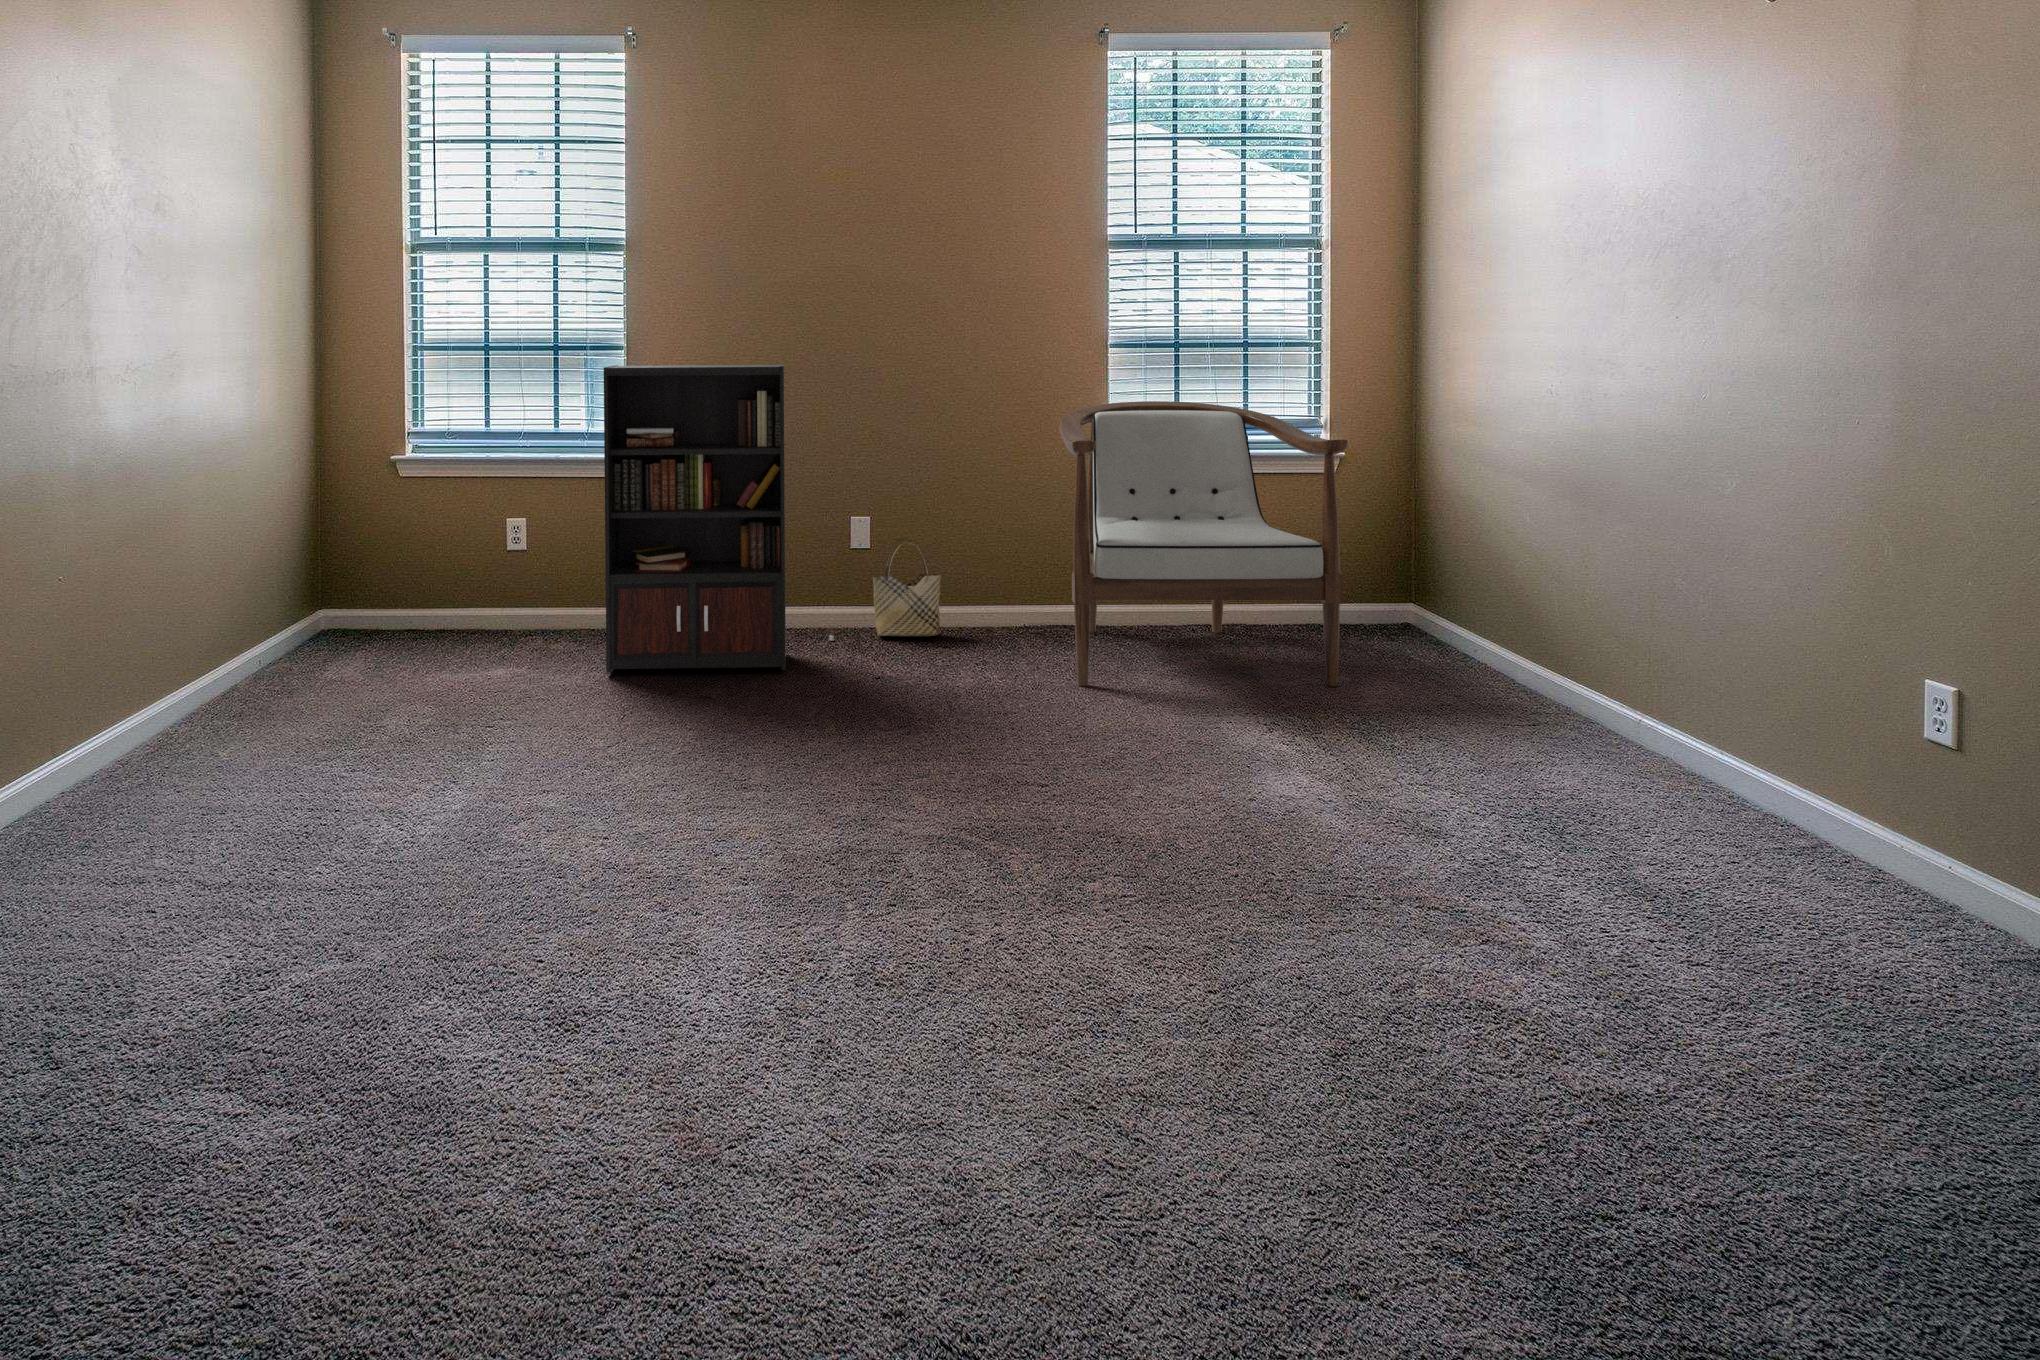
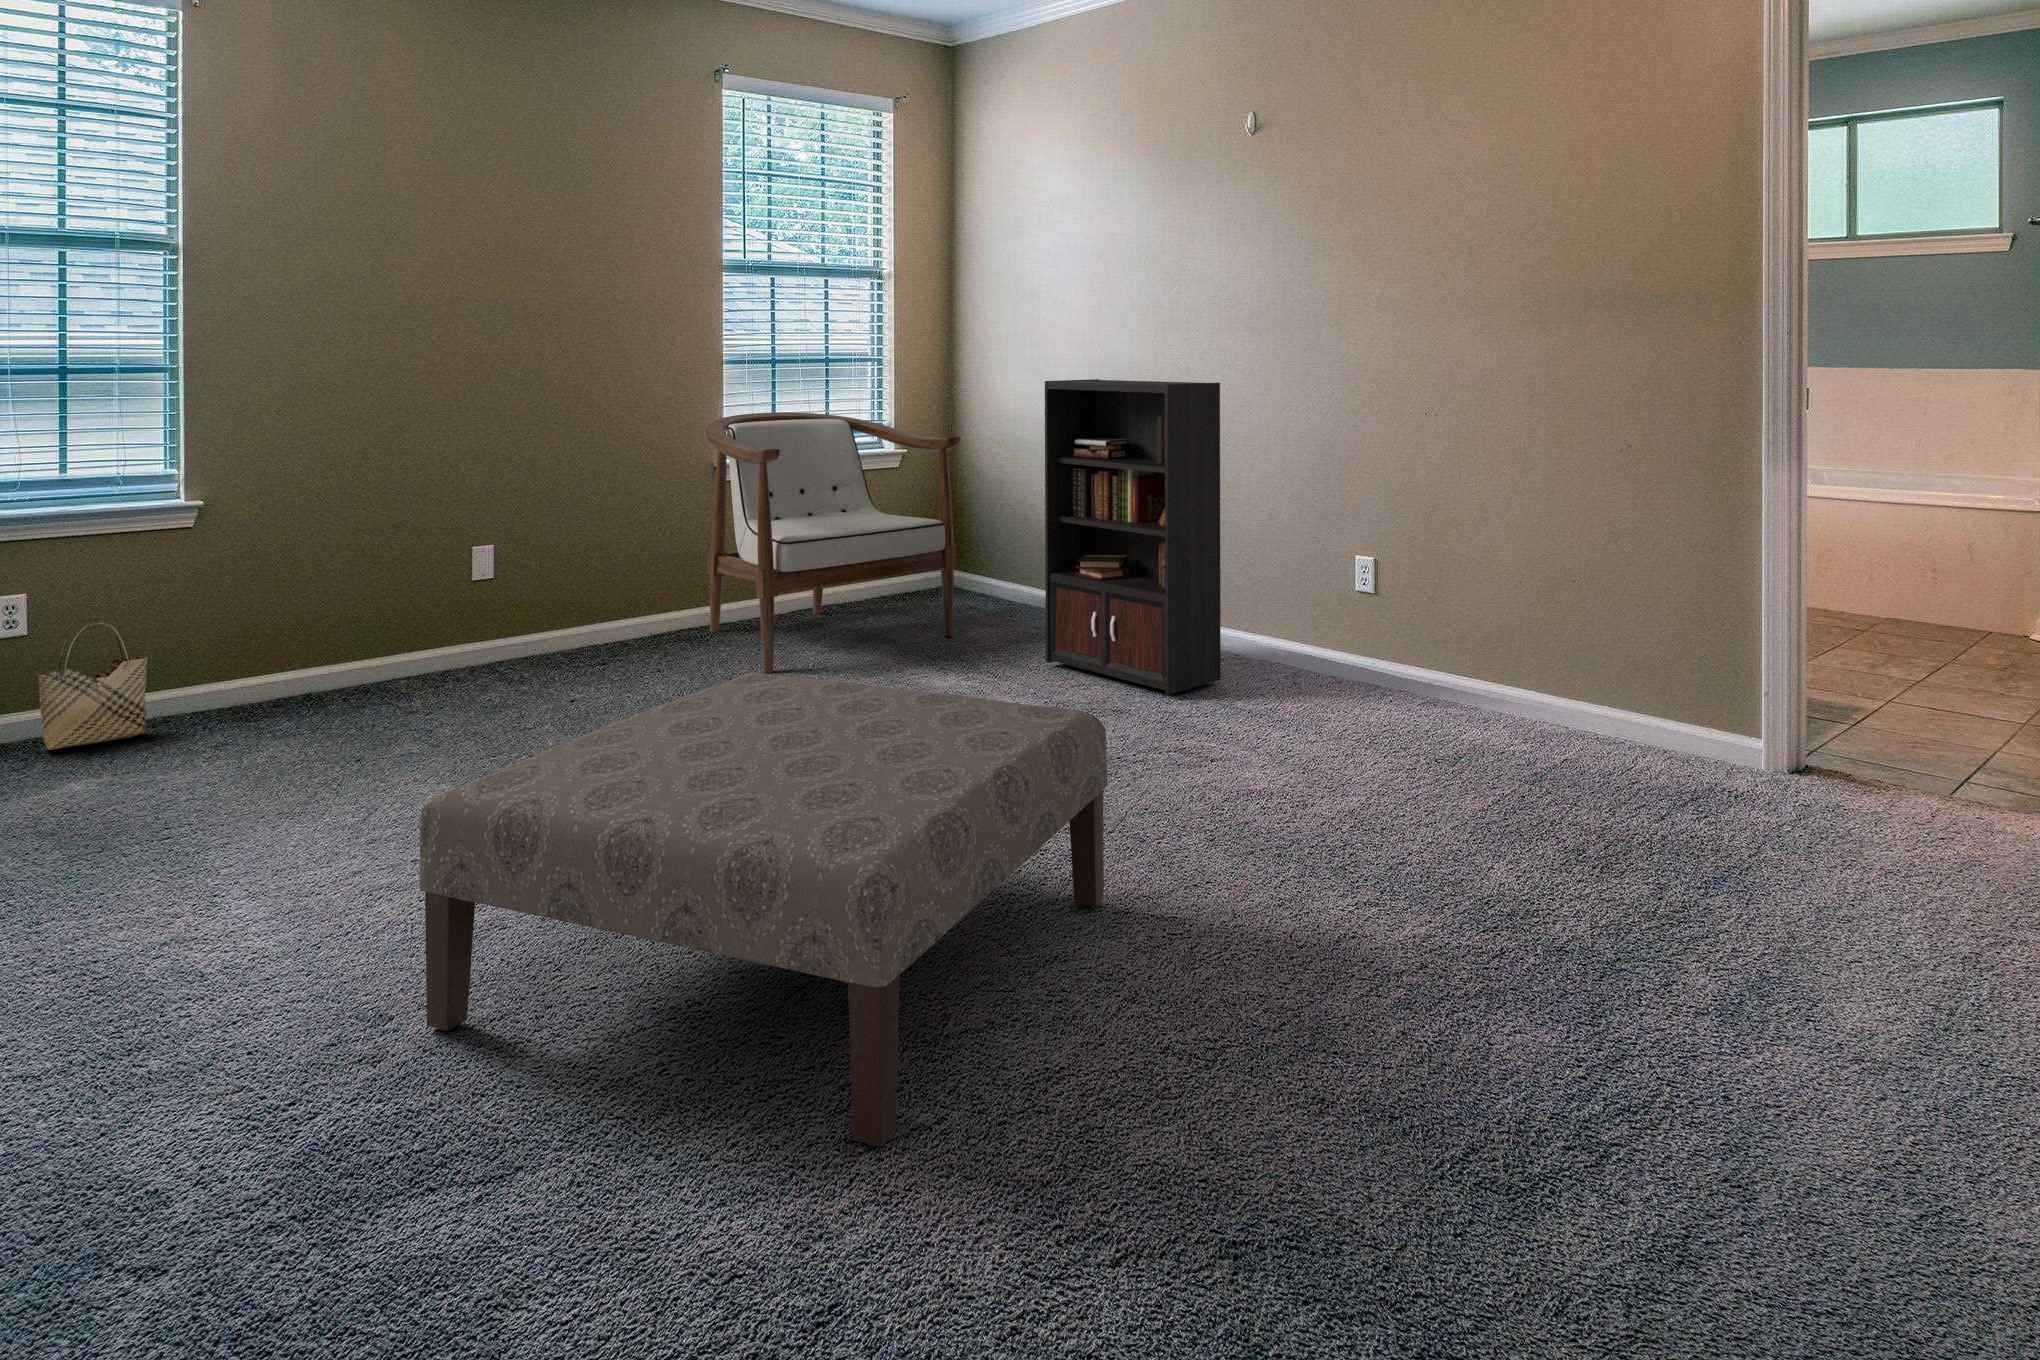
bookcase: present [604,364,833,672] -> present [1045,379,1299,695]
woven basket: present [872,539,941,637] -> present [36,618,148,750]
ottoman: none [385,678,1061,1240] -> present [419,673,1108,1147]

